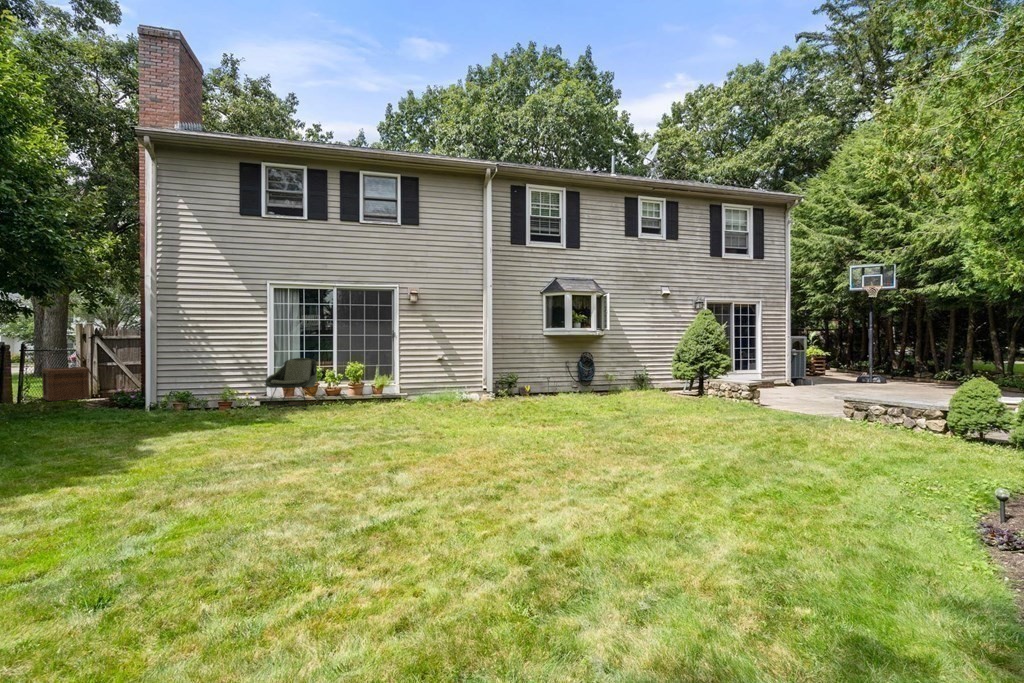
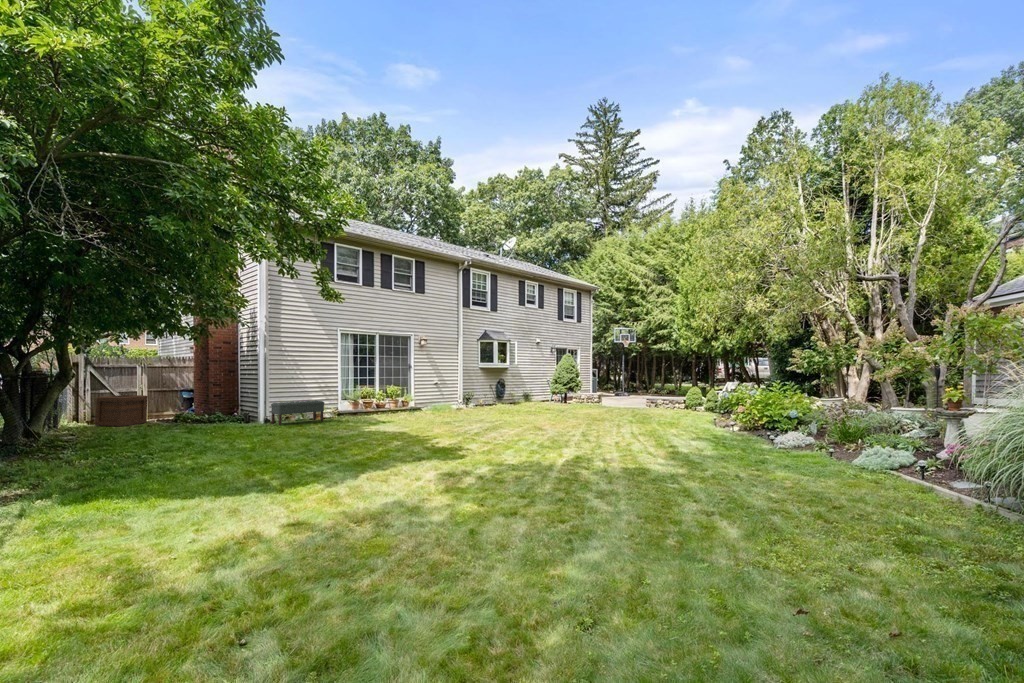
lounge chair: present [265,358,319,410] -> none [350,383,386,420]
bench: none [151,381,228,412] -> present [271,400,325,425]

